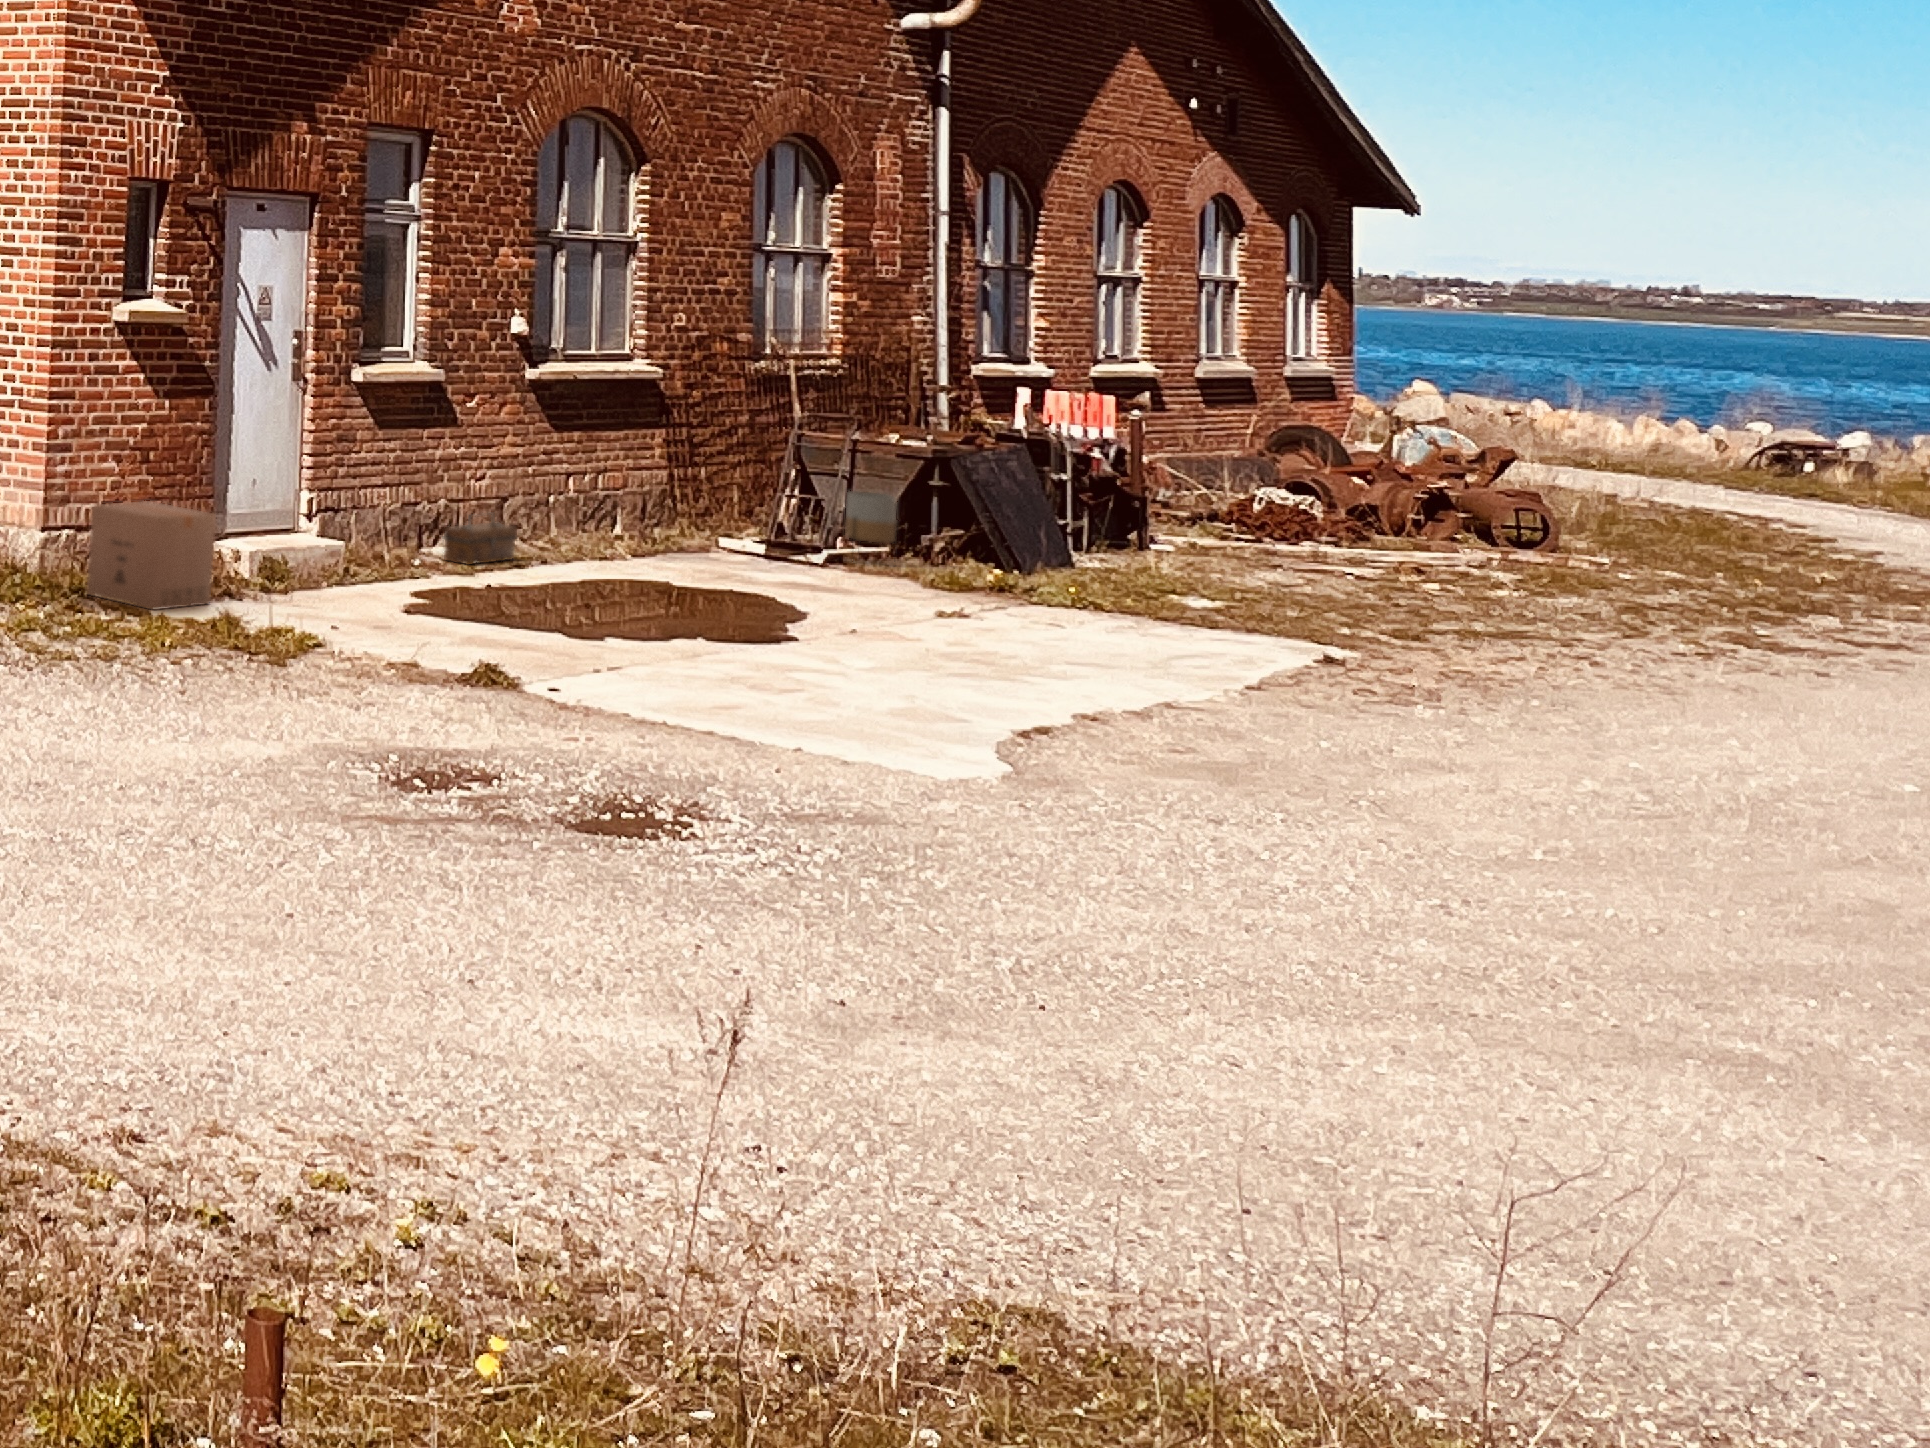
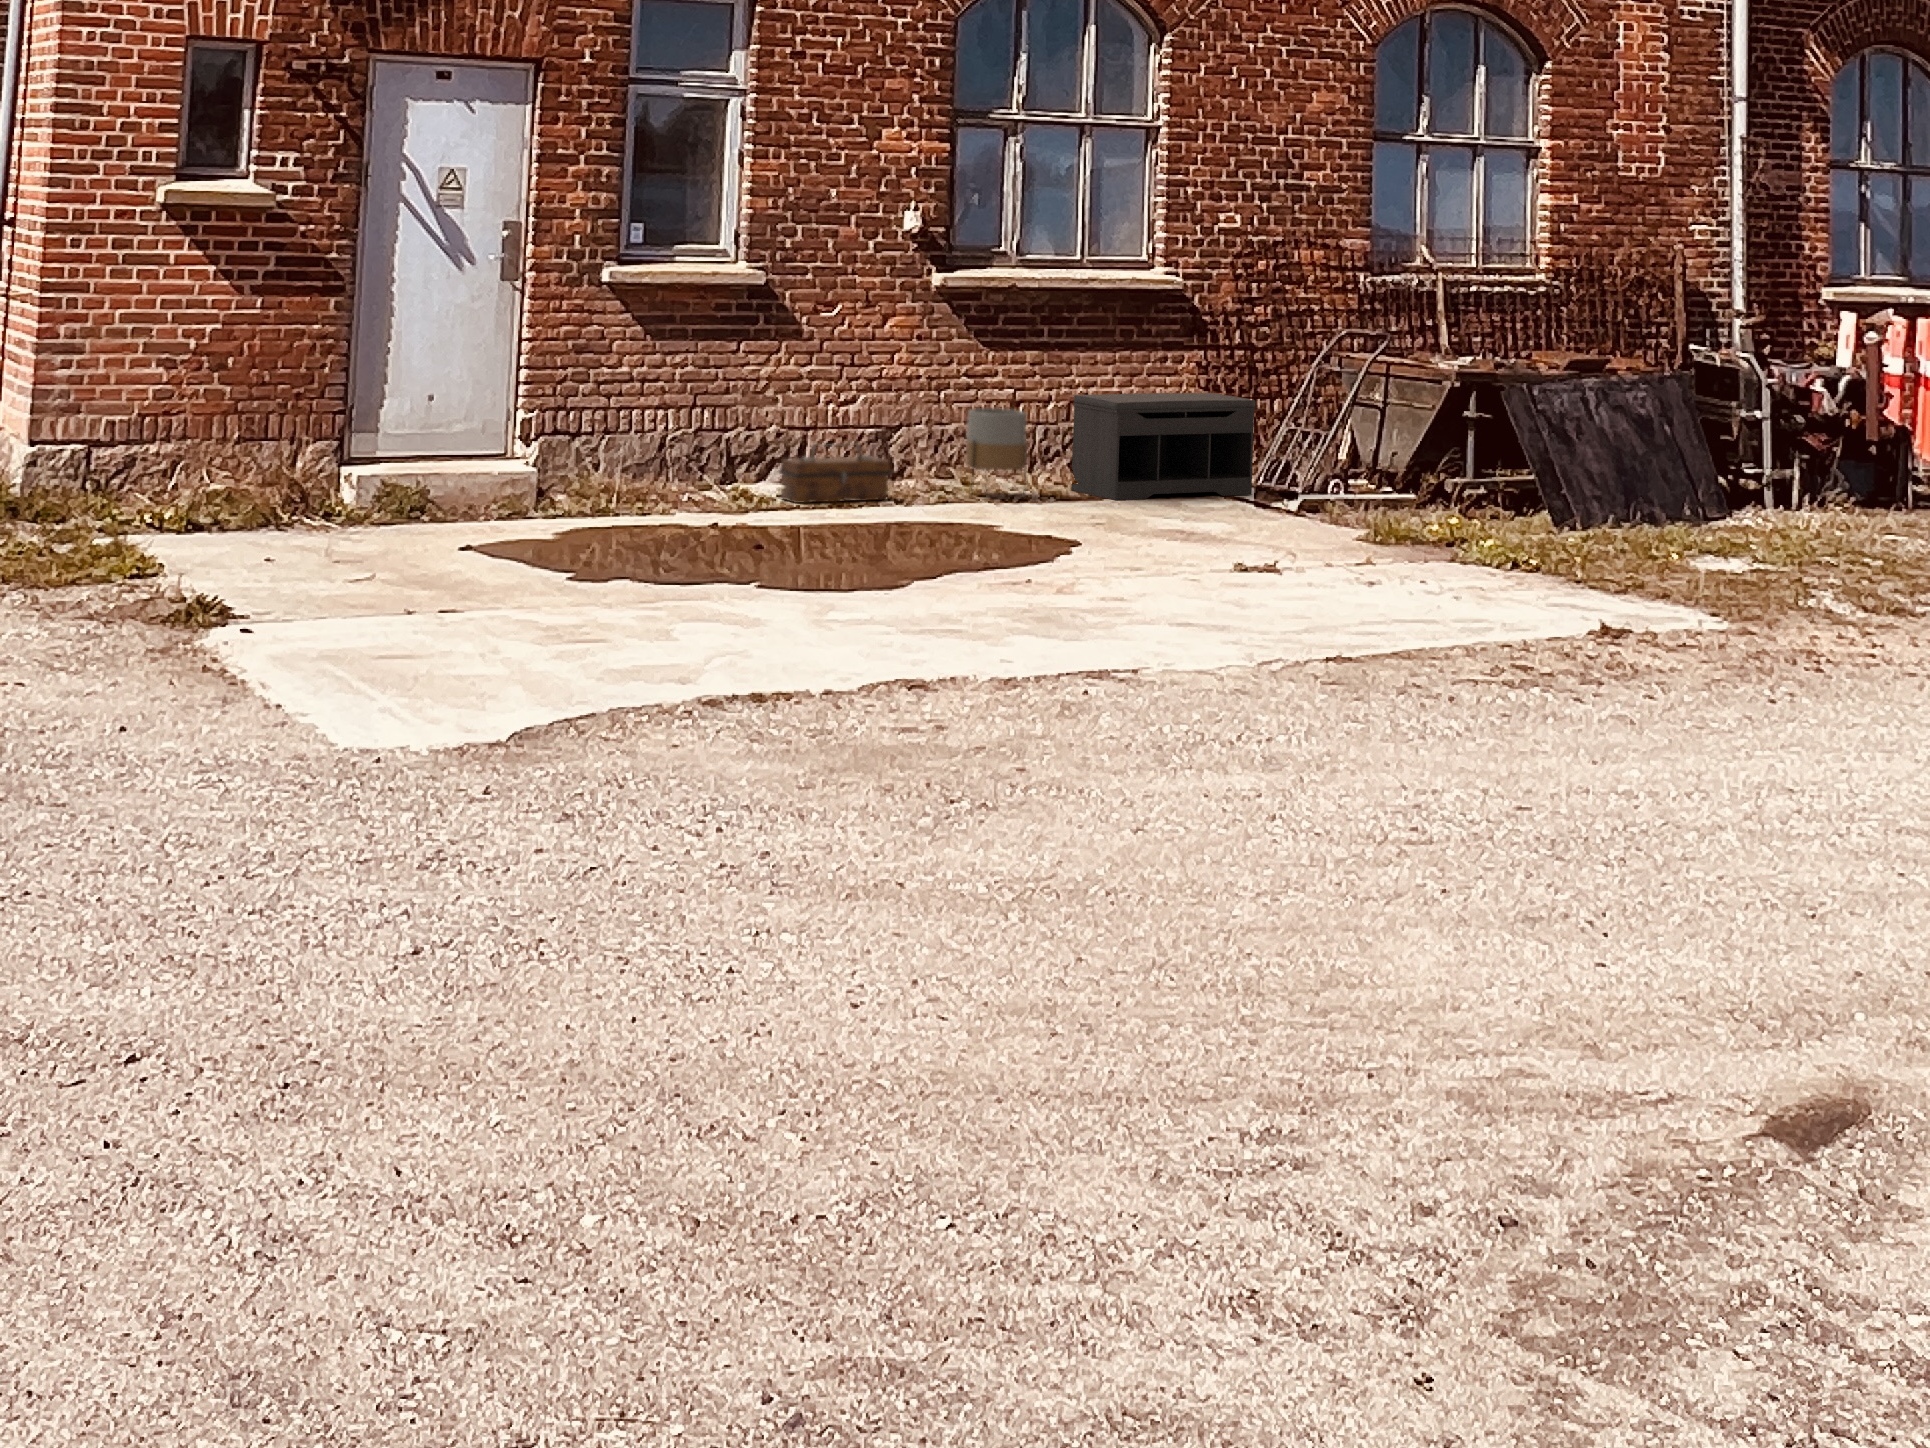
bench: none [594,462,722,556] -> present [1071,393,1255,500]
planter: present [845,491,897,562] -> present [966,408,1027,491]
cardboard box: present [87,501,216,610] -> none [123,412,260,532]

